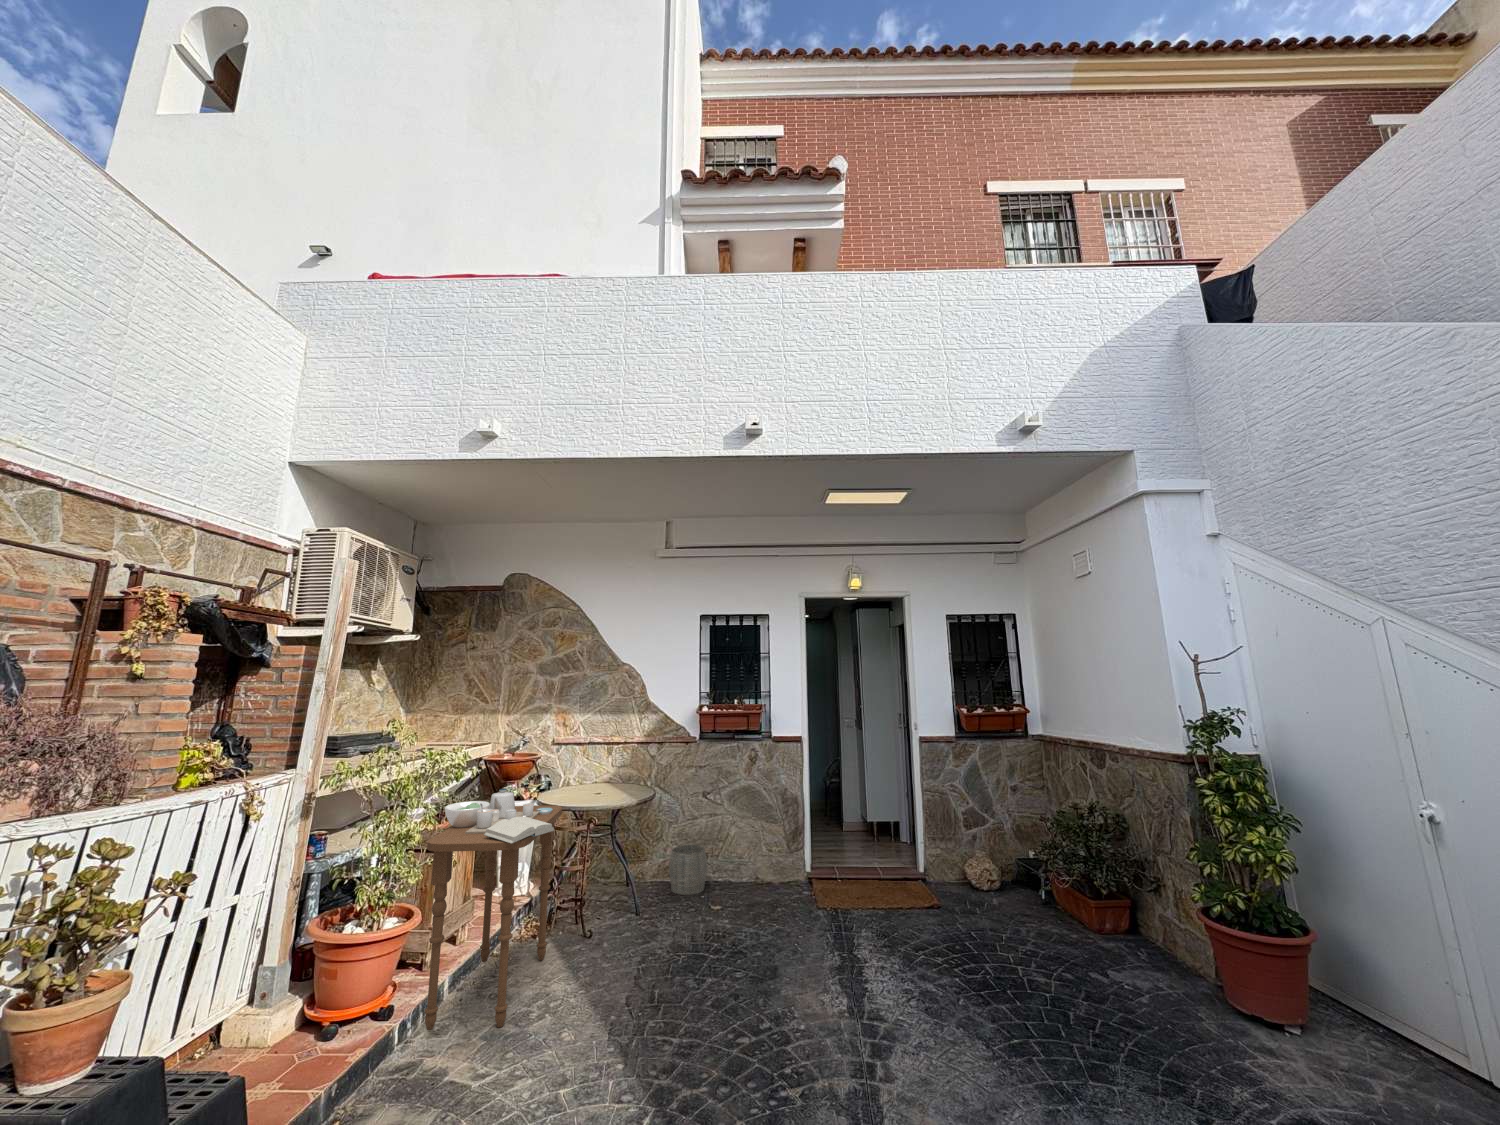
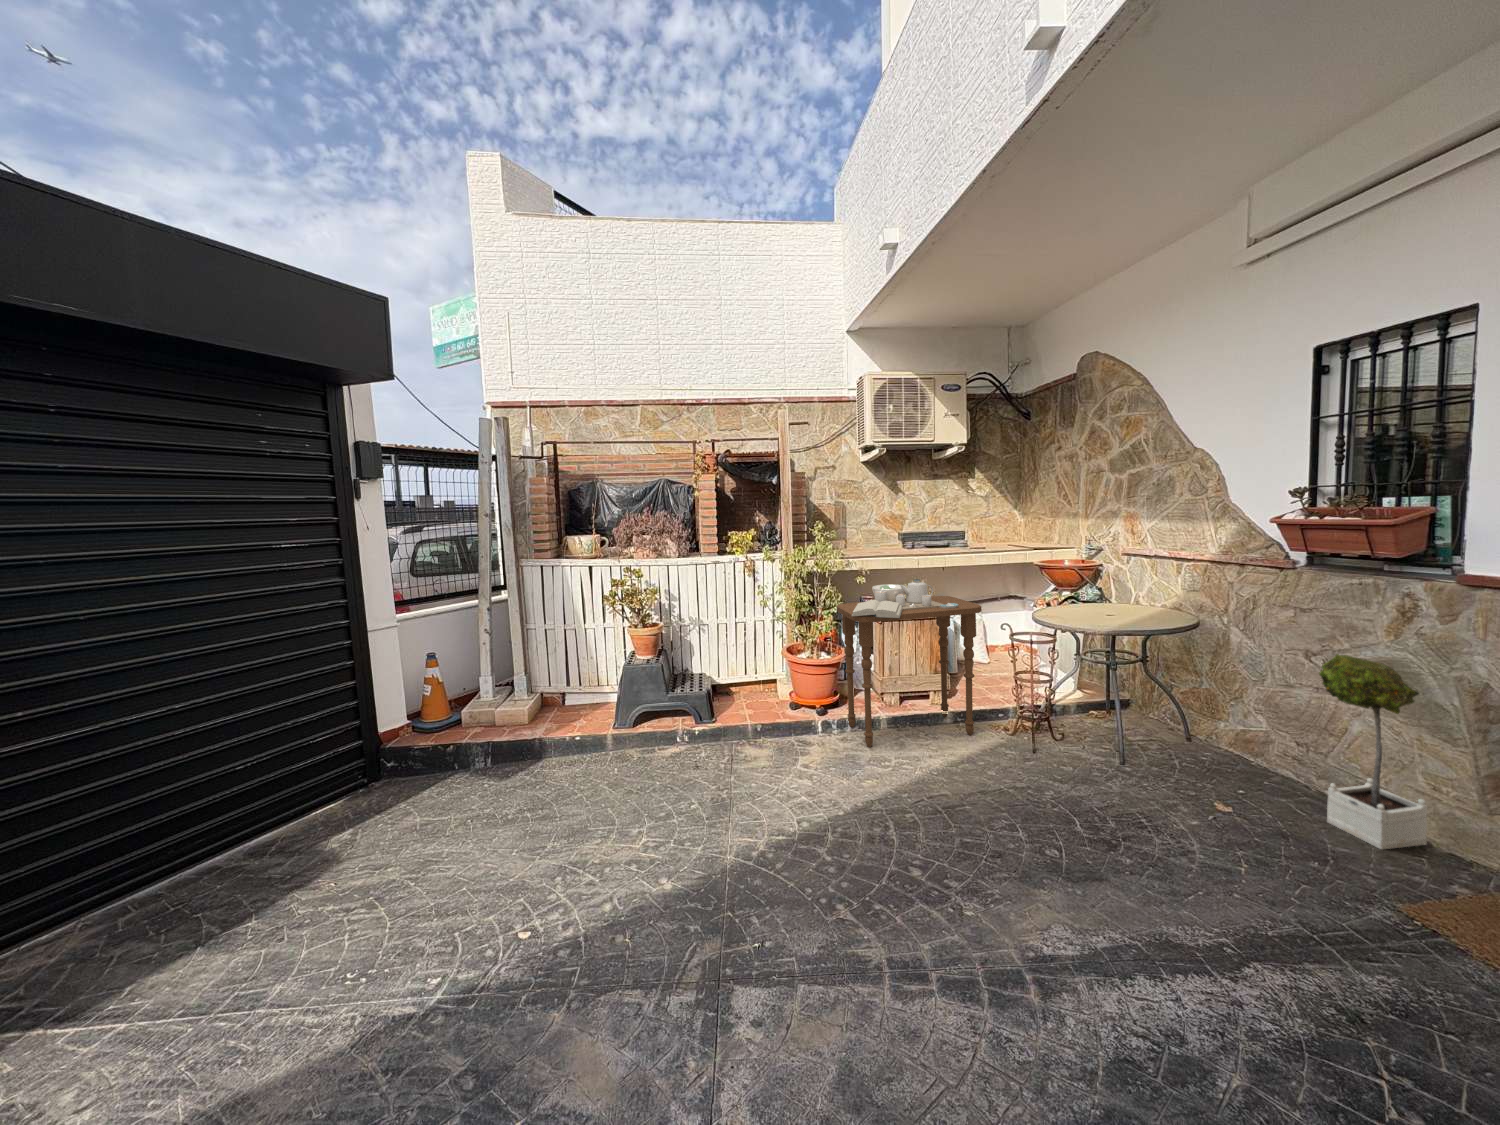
potted tree: none [736,787,778,894] -> present [1319,654,1427,849]
woven basket: present [669,845,707,895] -> none [1213,710,1286,783]

